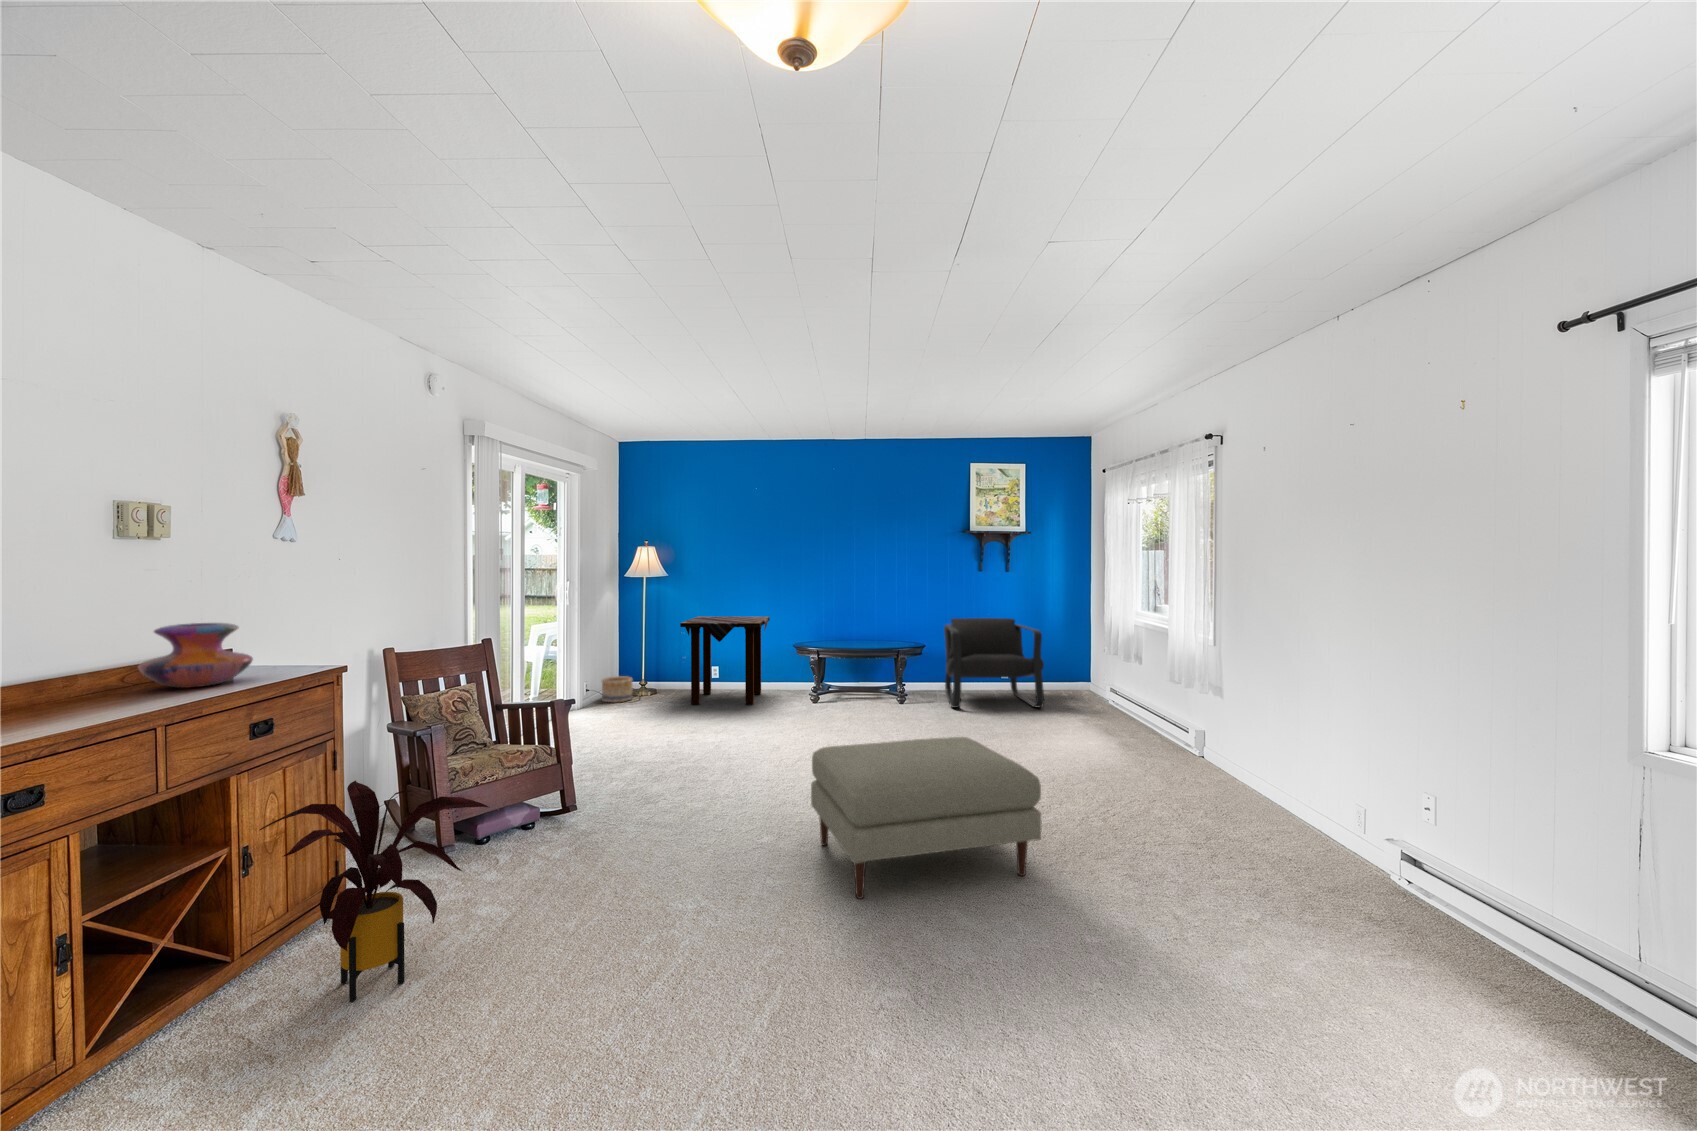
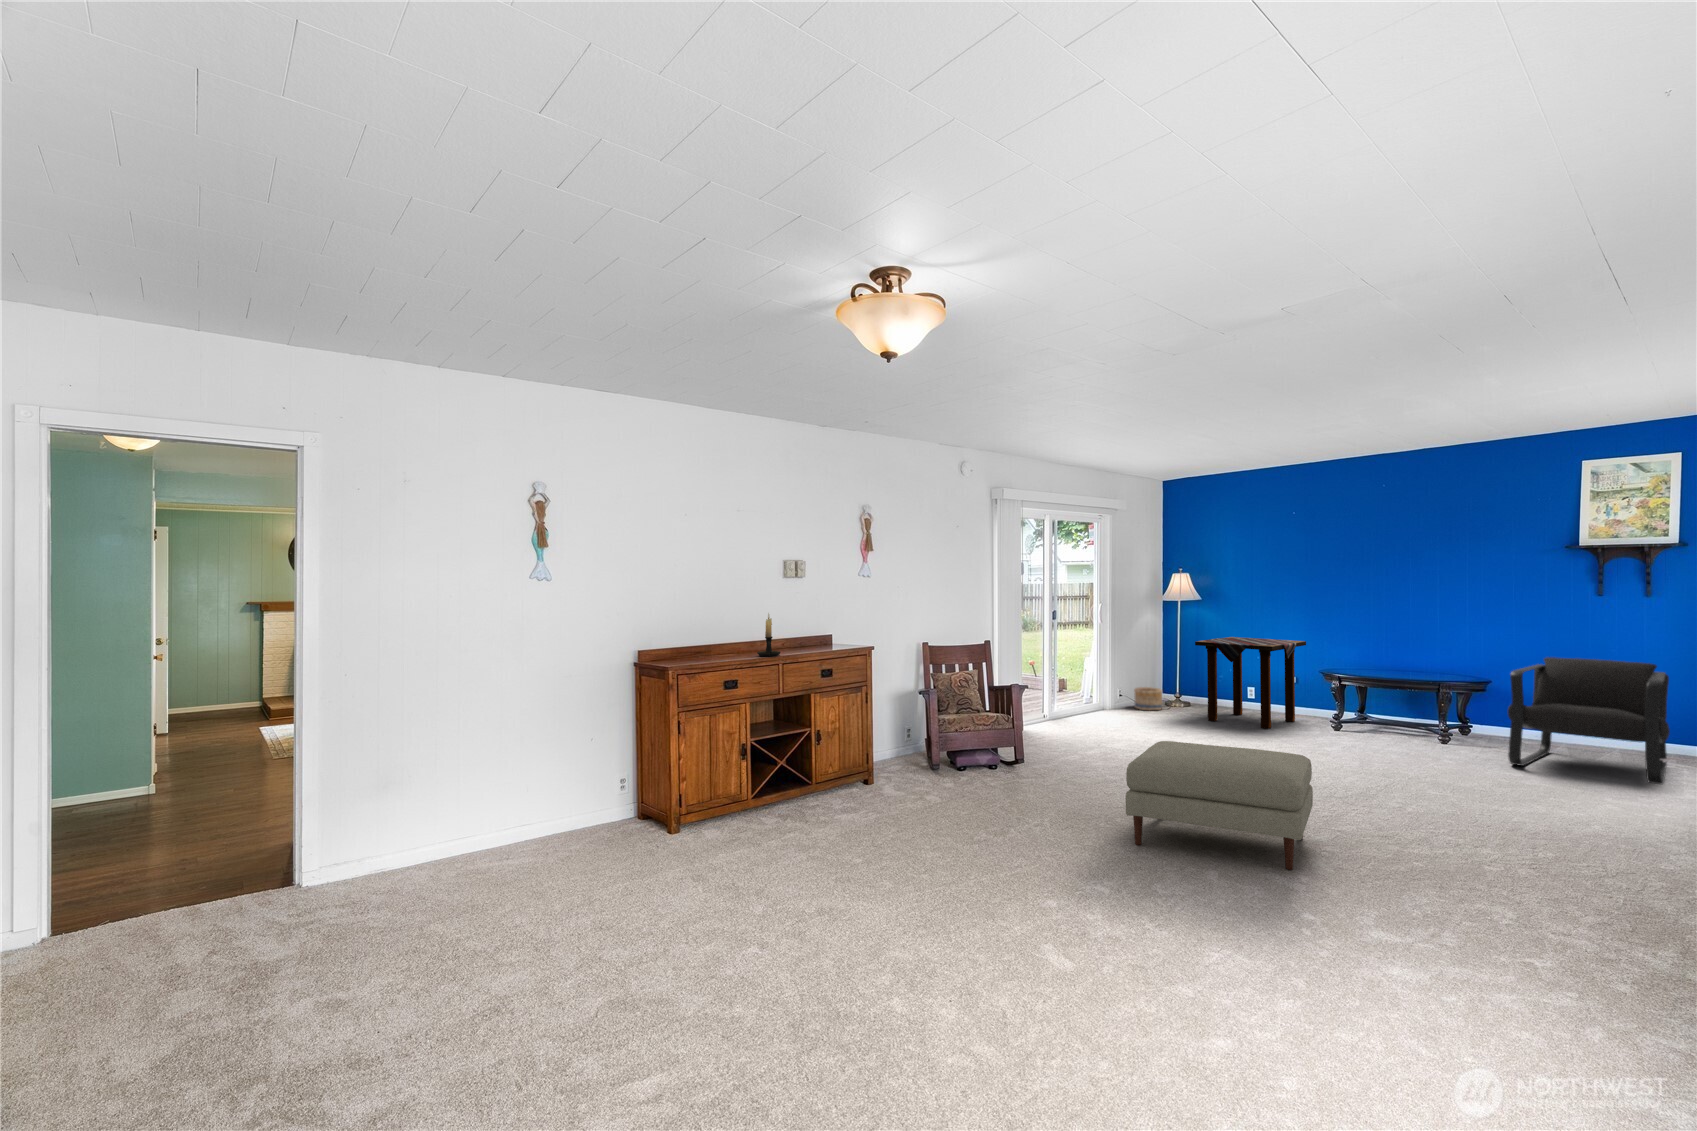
candle holder: none [40,609,120,718] -> present [757,613,781,657]
decorative vase: present [138,623,253,688] -> none [793,620,834,651]
house plant: present [260,780,488,1002] -> none [823,706,915,809]

